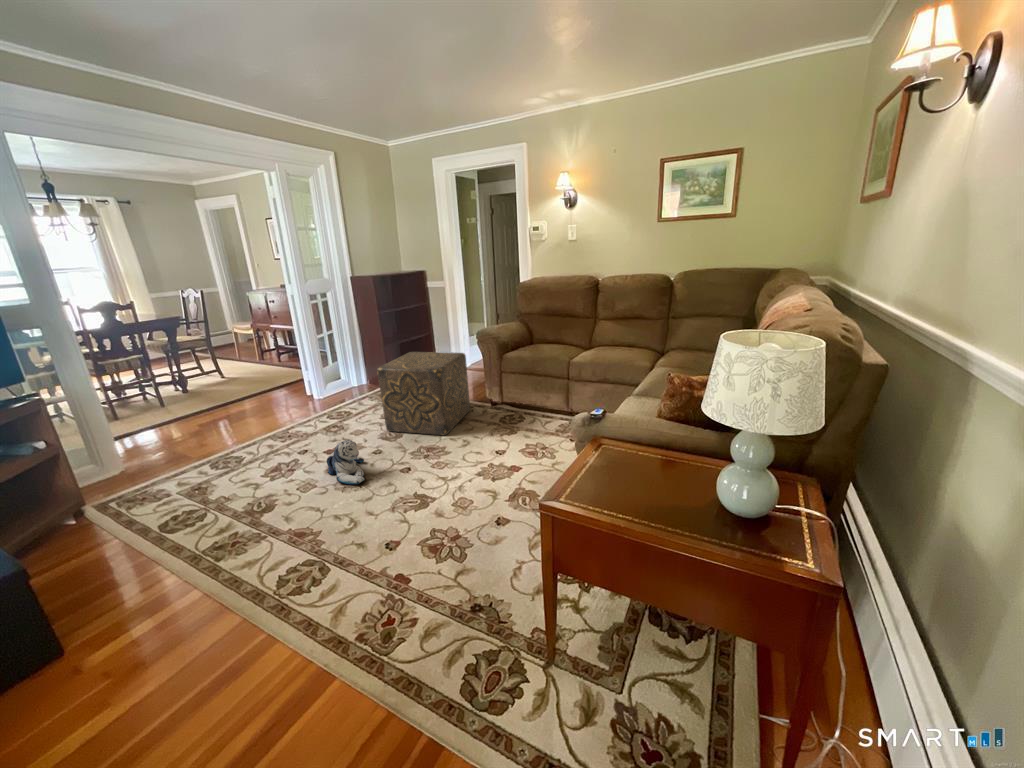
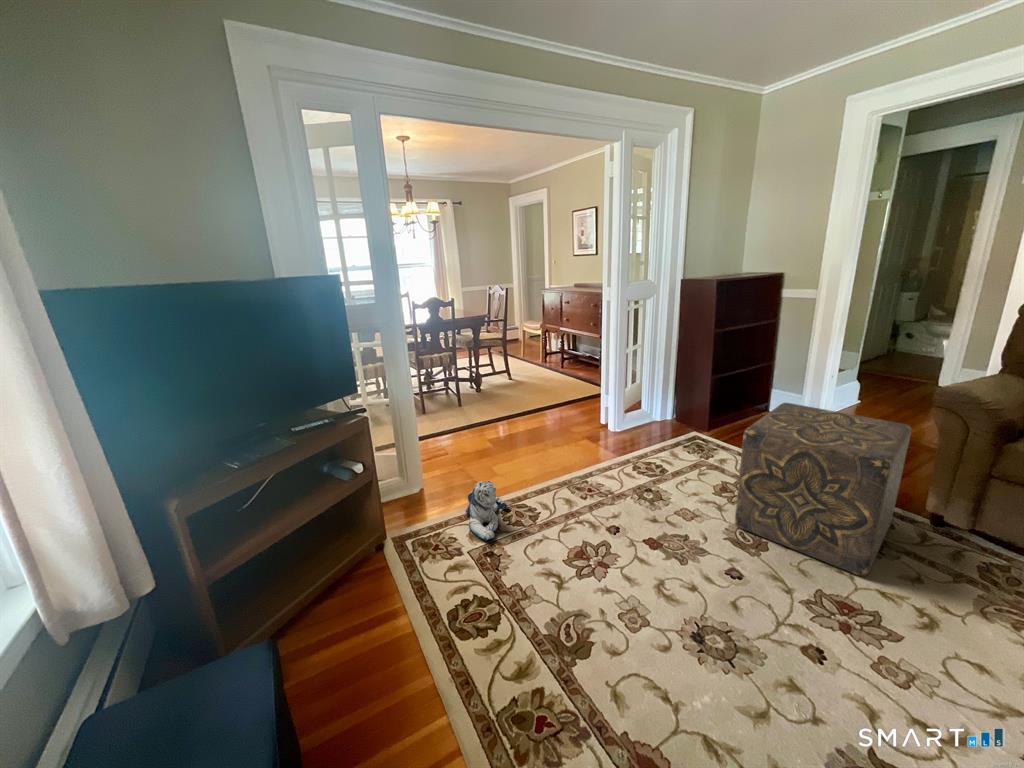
plush toy: present [326,440,365,485] -> present [466,481,507,541]

